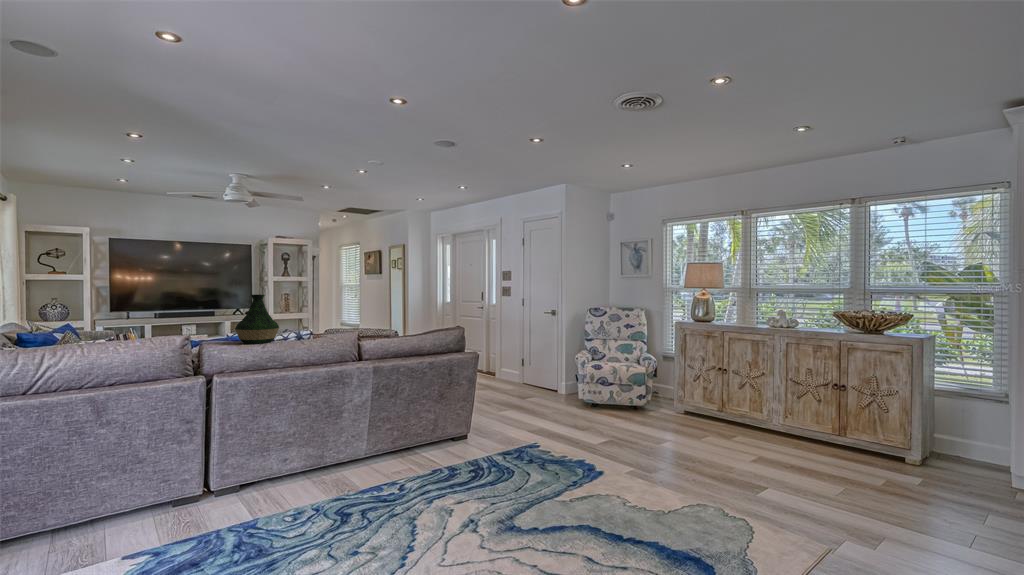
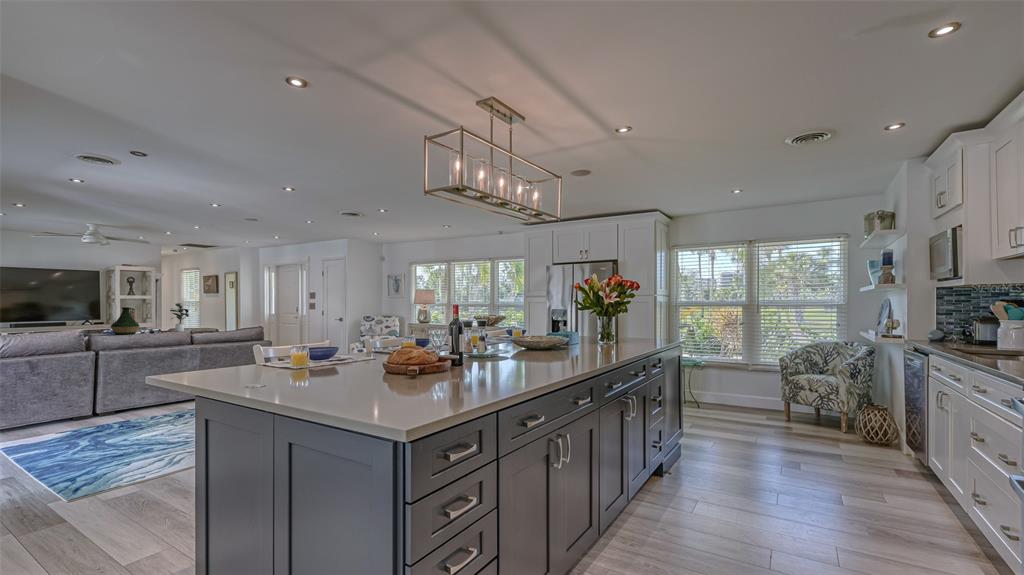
potted plant: none [320,287,367,336] -> present [170,303,189,332]

